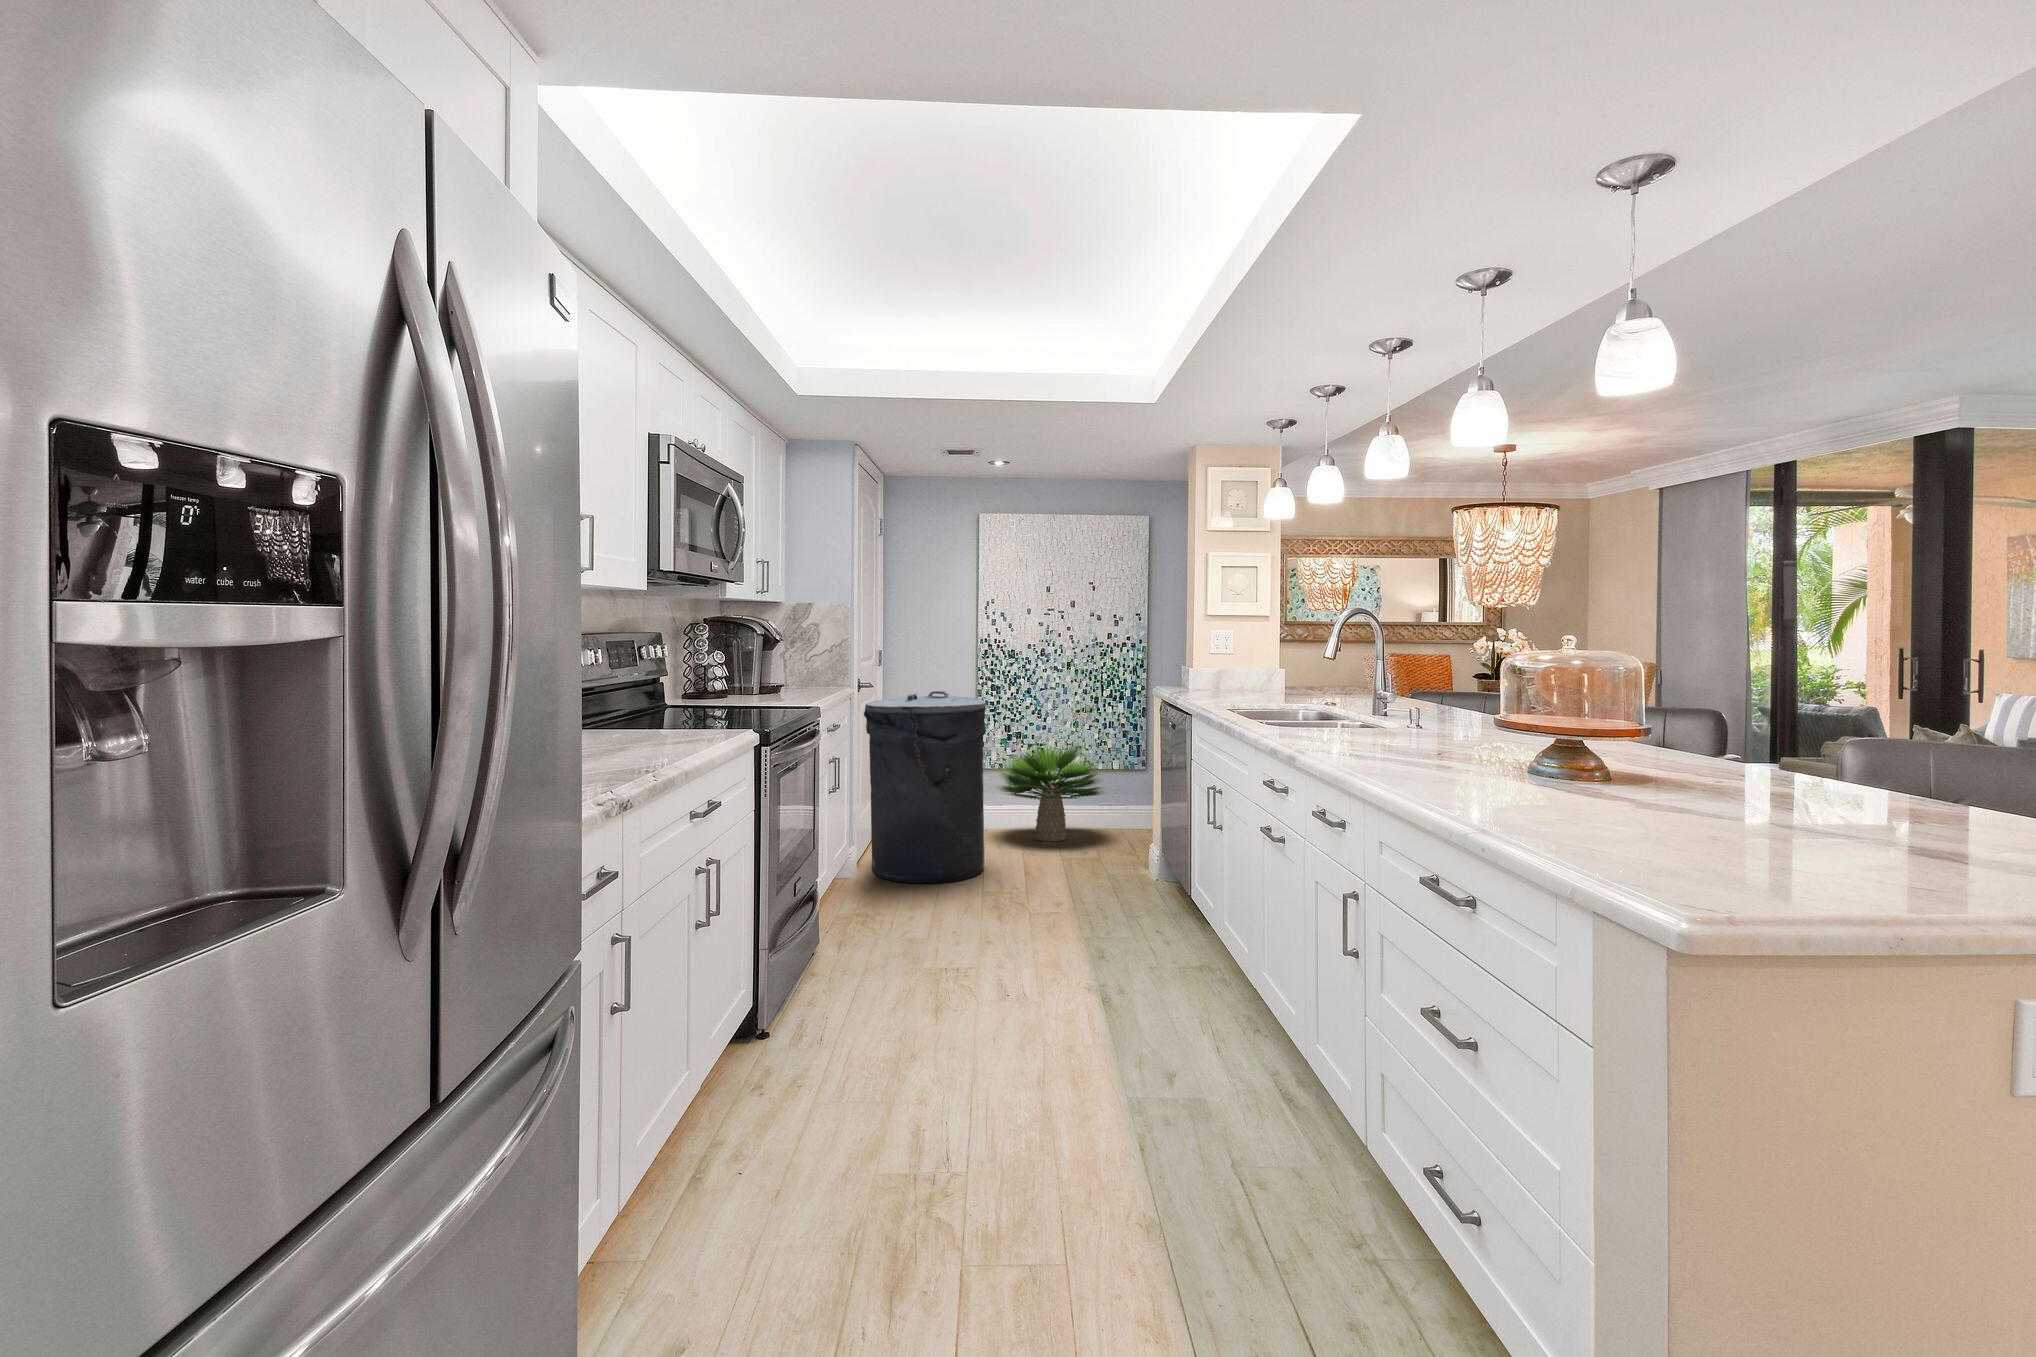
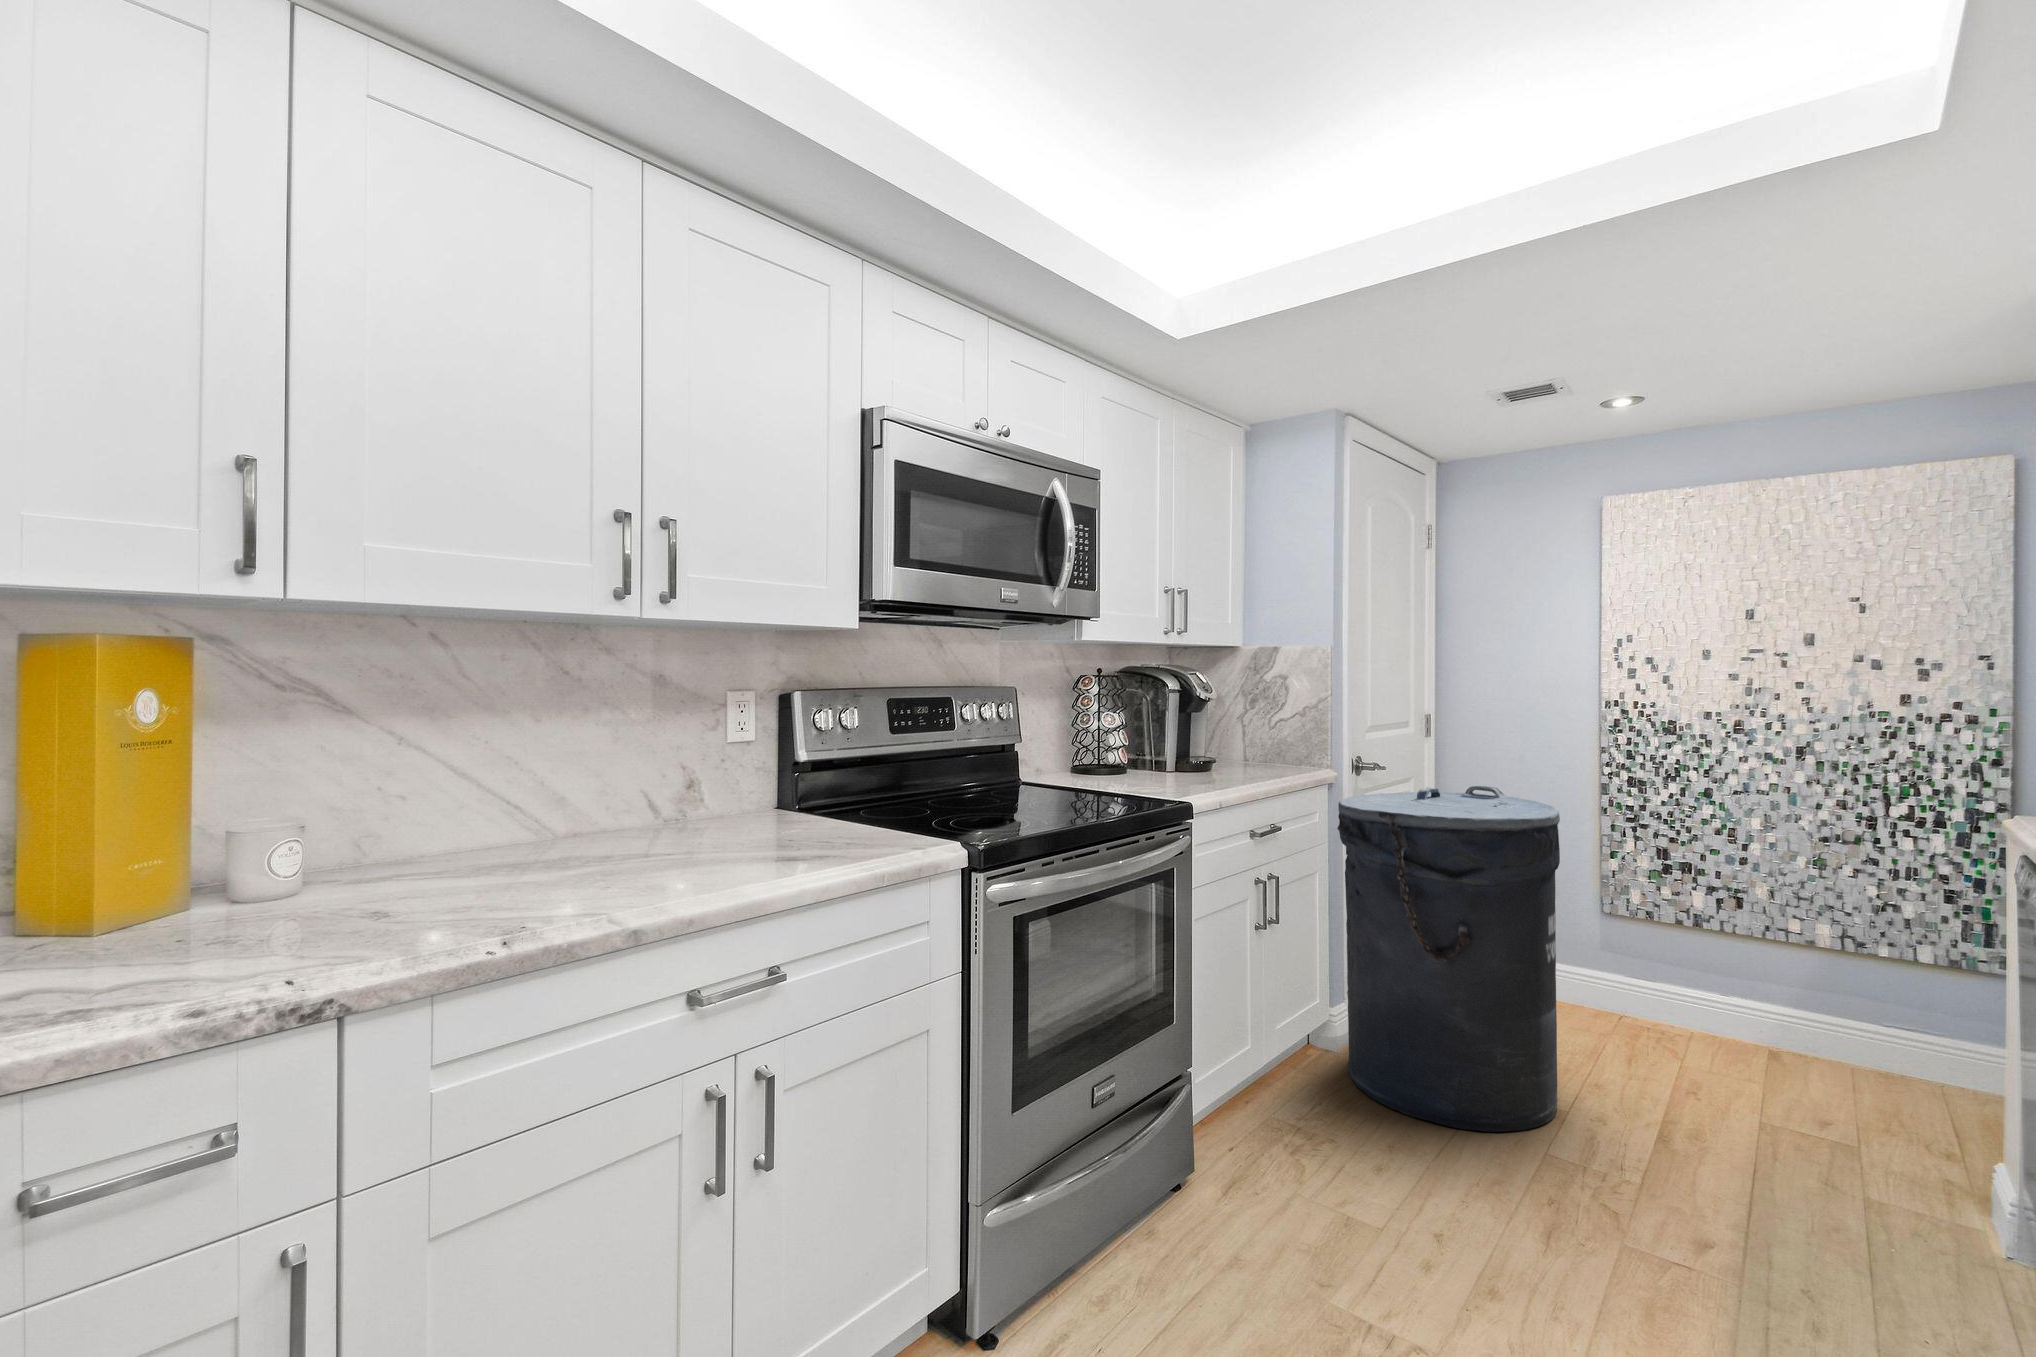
potted plant: present [999,744,1102,841] -> none [1613,889,1897,1085]

